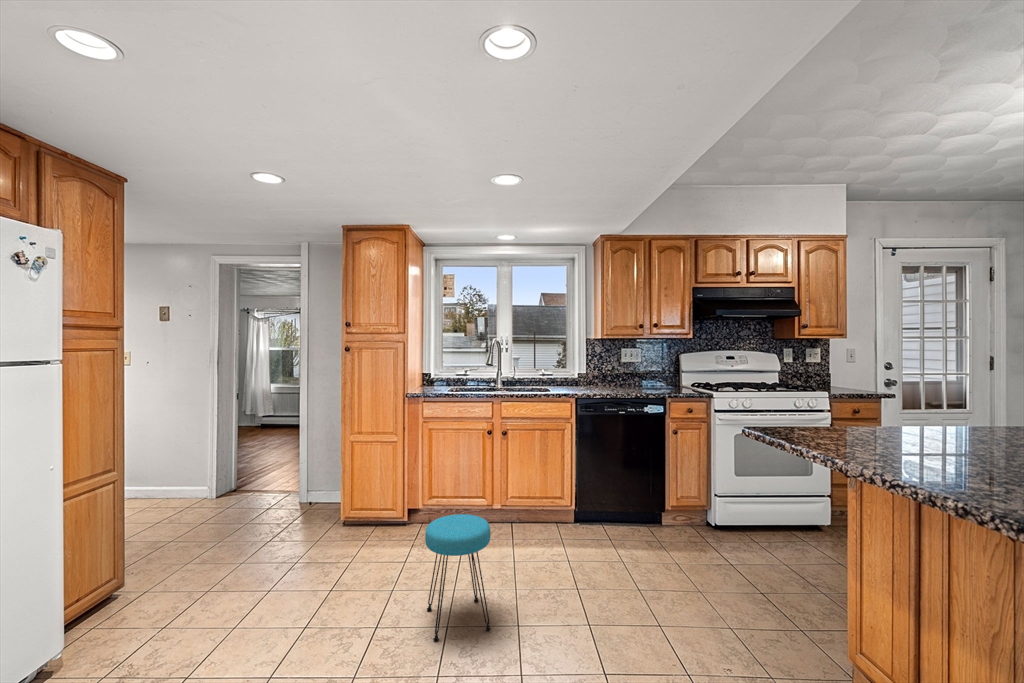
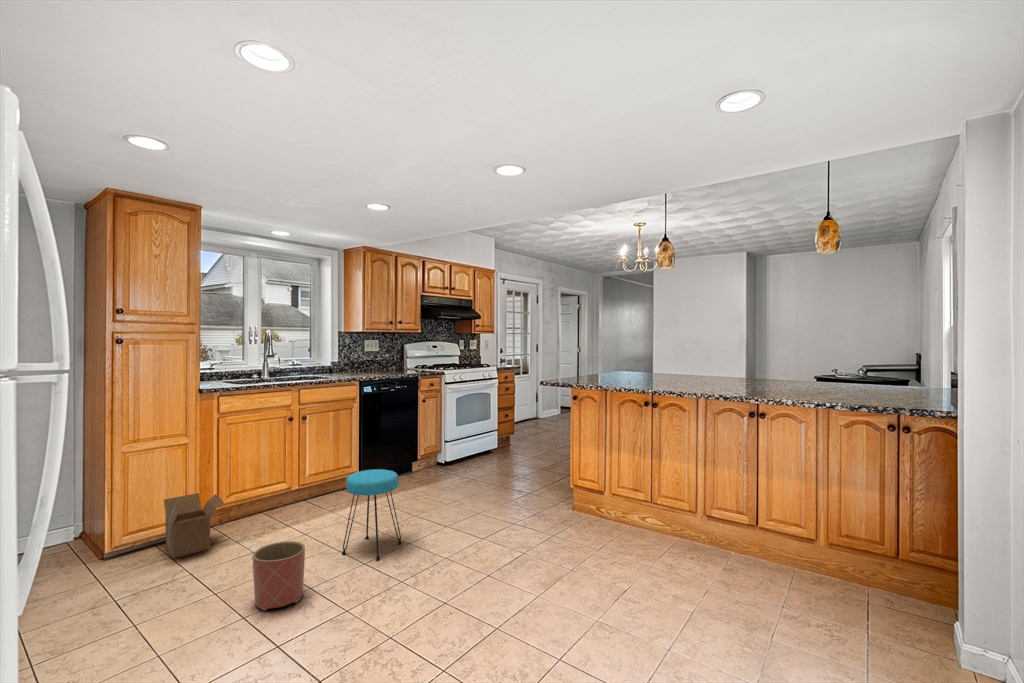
cardboard box: none [348,487,406,545] -> present [164,493,224,558]
planter: none [284,569,341,649] -> present [253,541,305,611]

